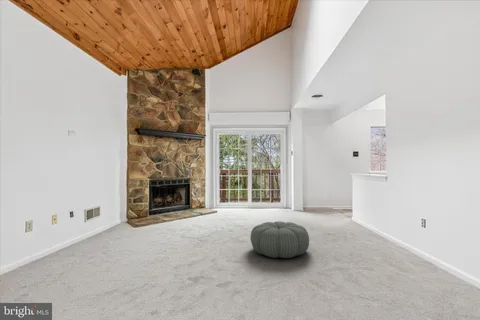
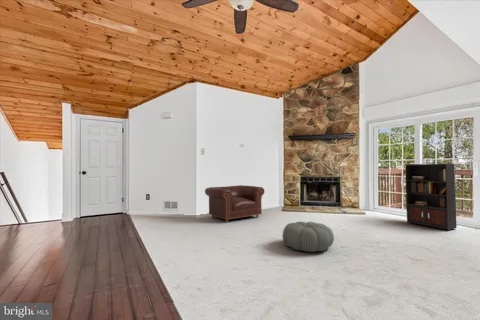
bookcase: none [257,163,292,212] -> present [405,164,477,230]
armchair: none [25,194,142,269] -> present [205,185,264,222]

